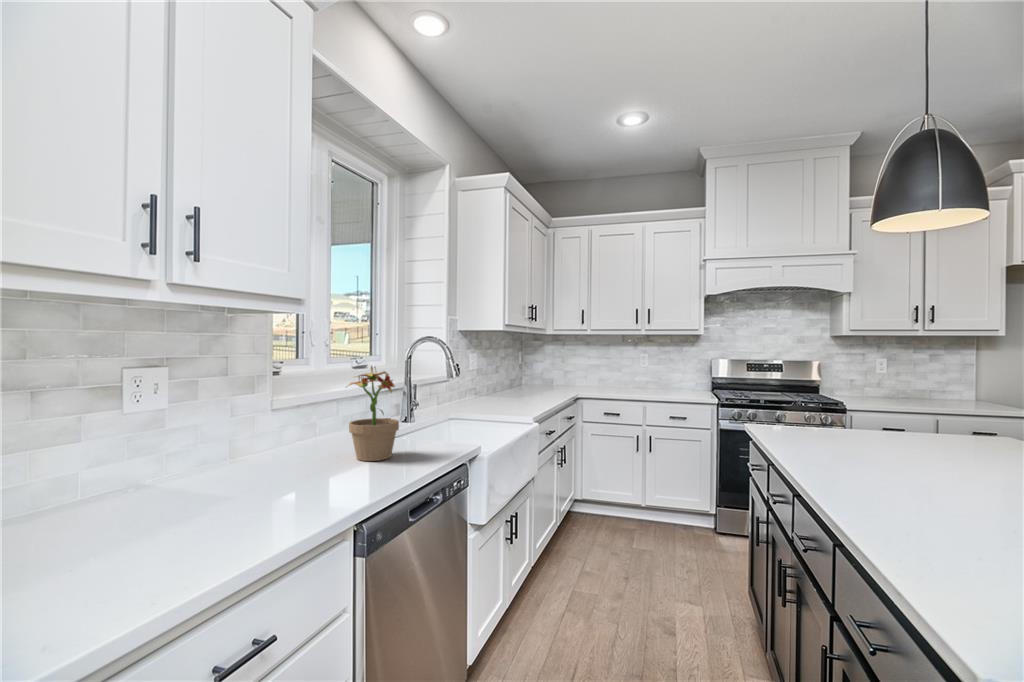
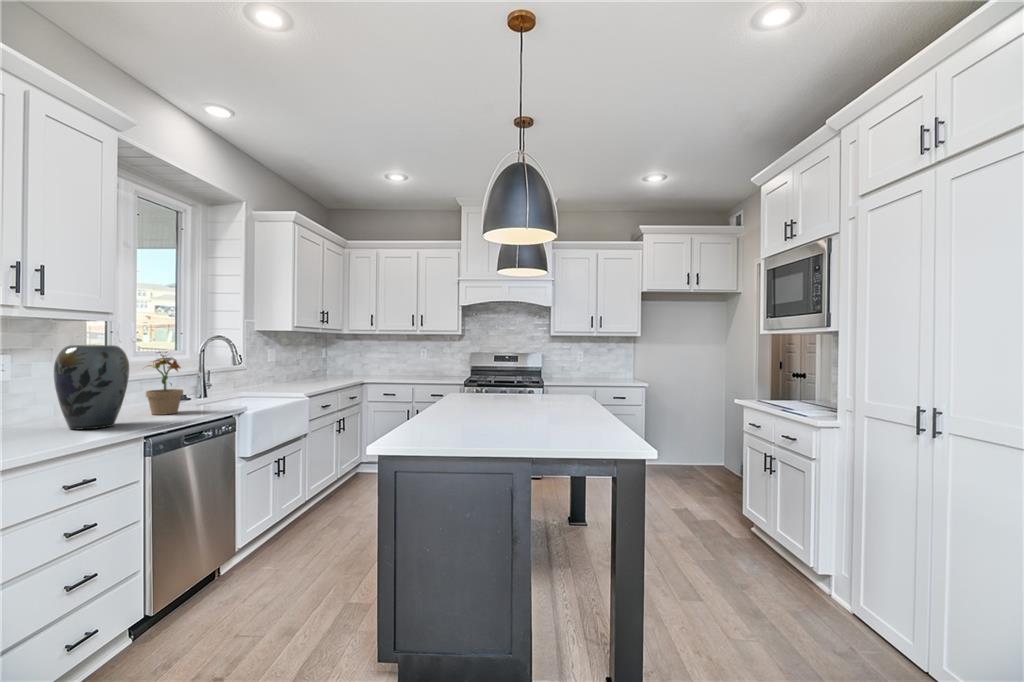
vase: none [218,353,329,501] -> present [54,345,129,430]

